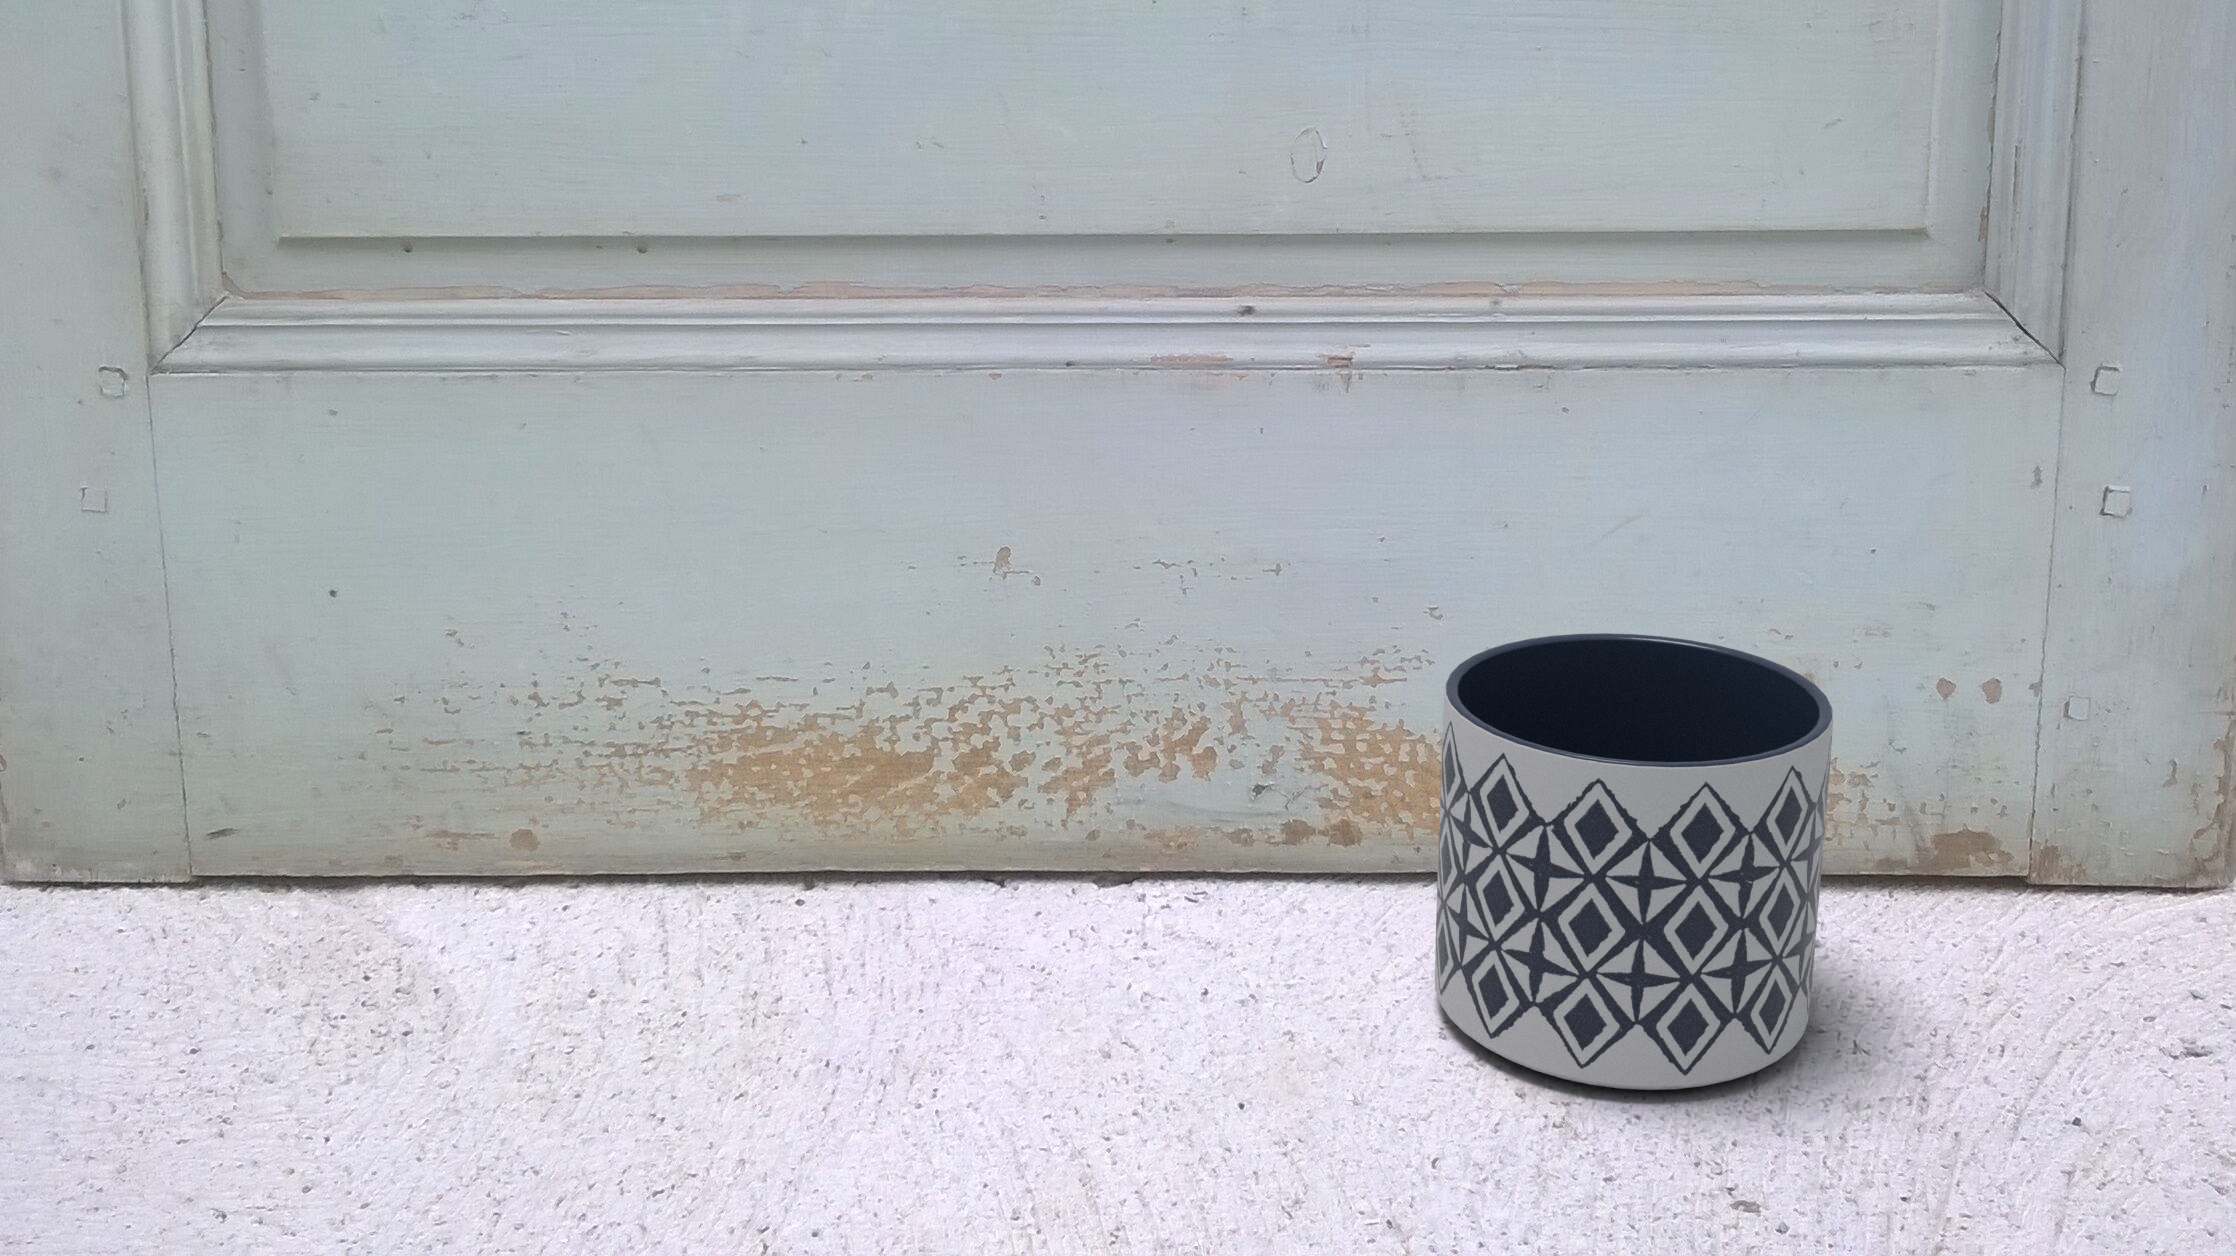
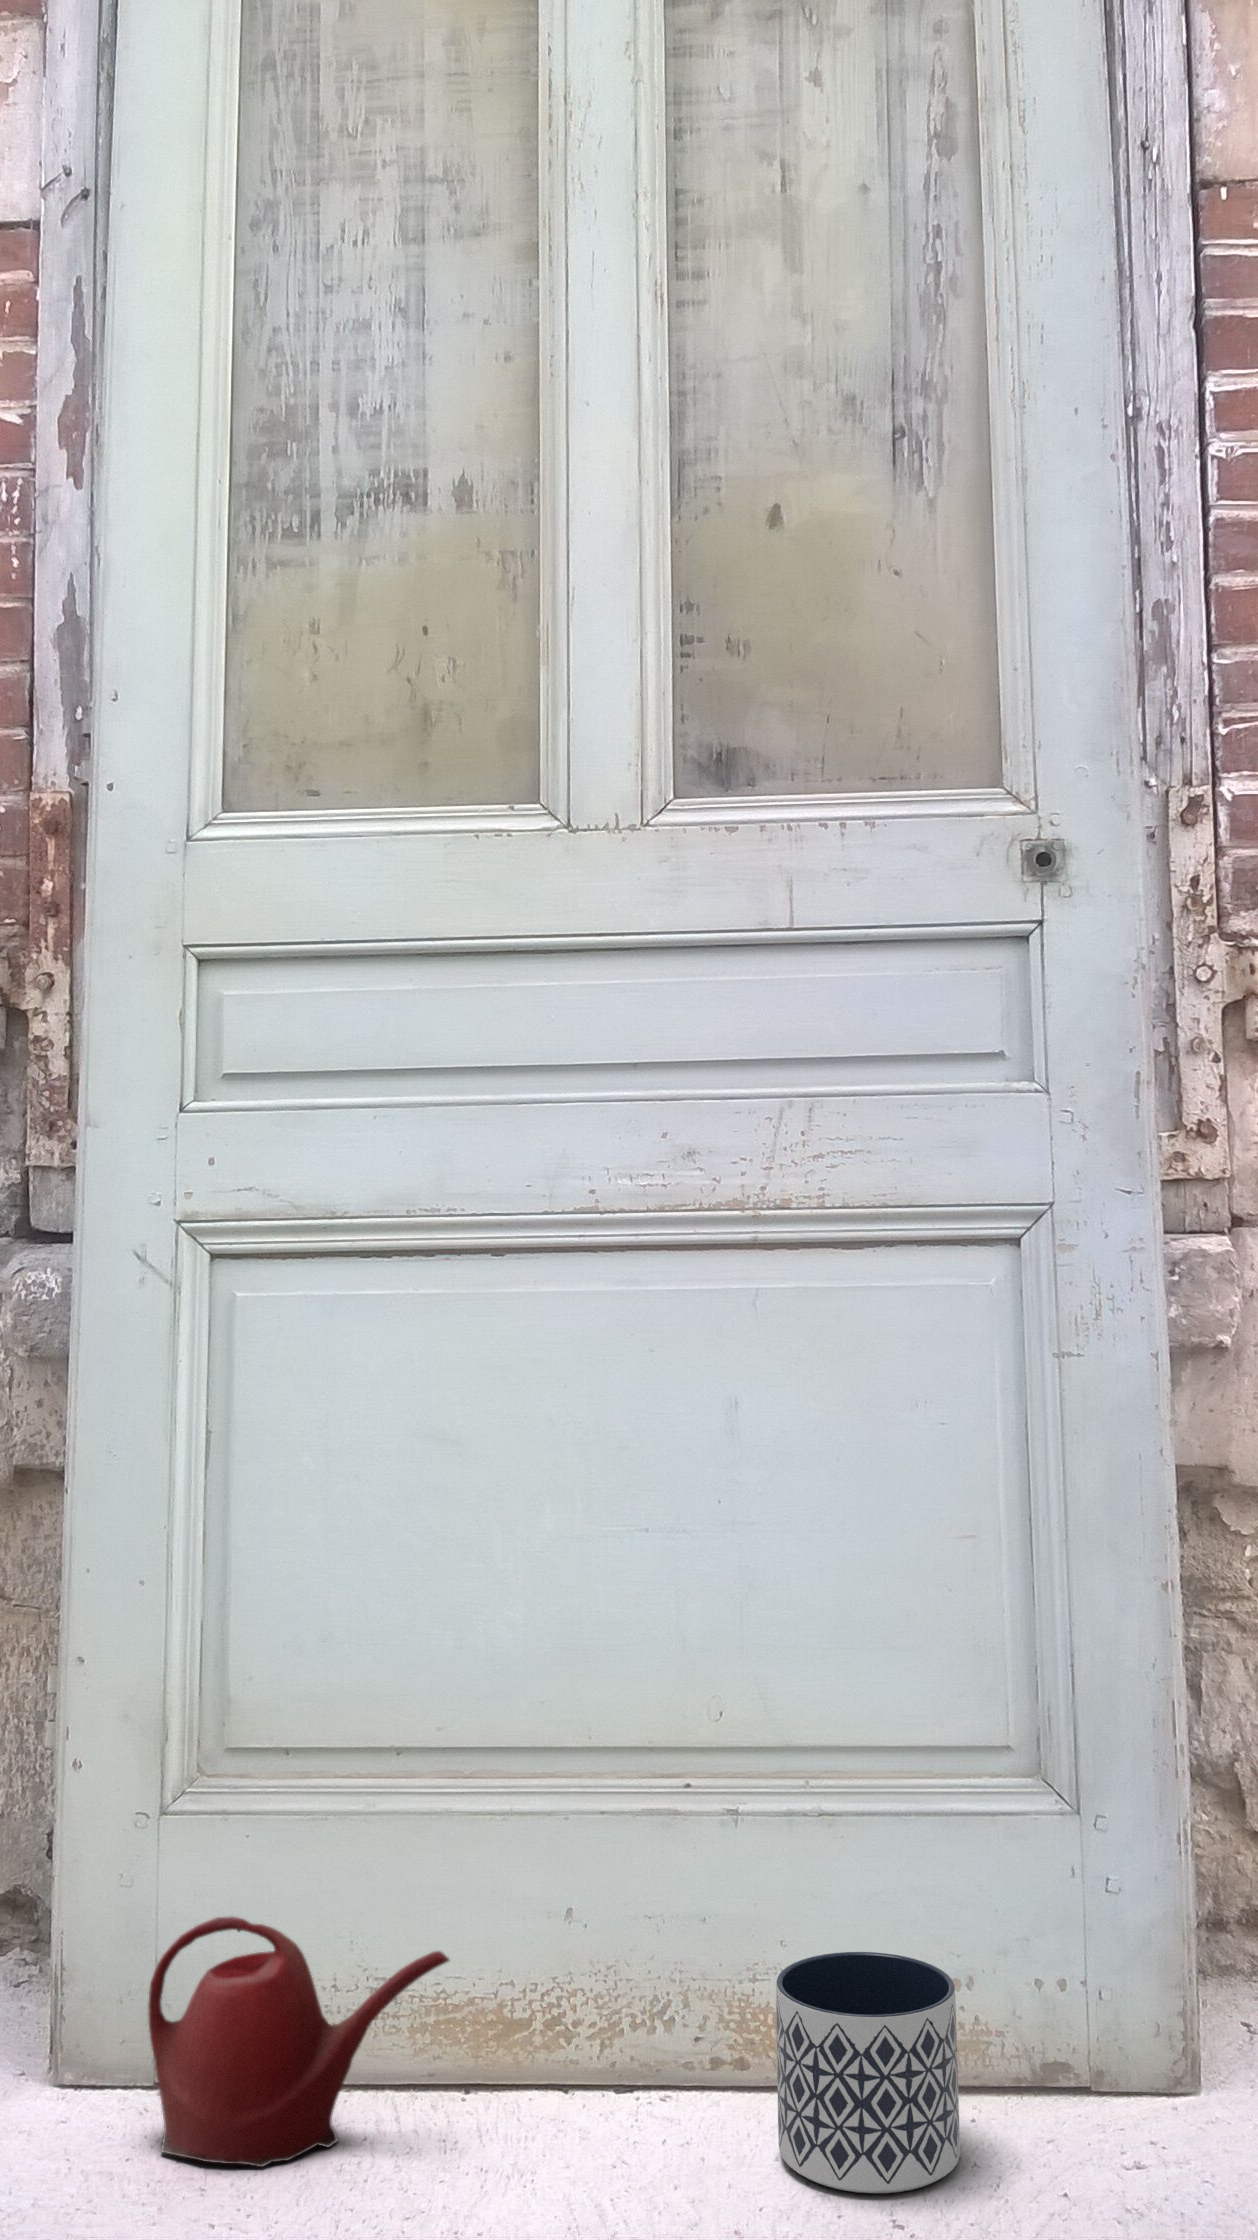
watering can: none [120,579,750,1045] -> present [148,1917,449,2167]

